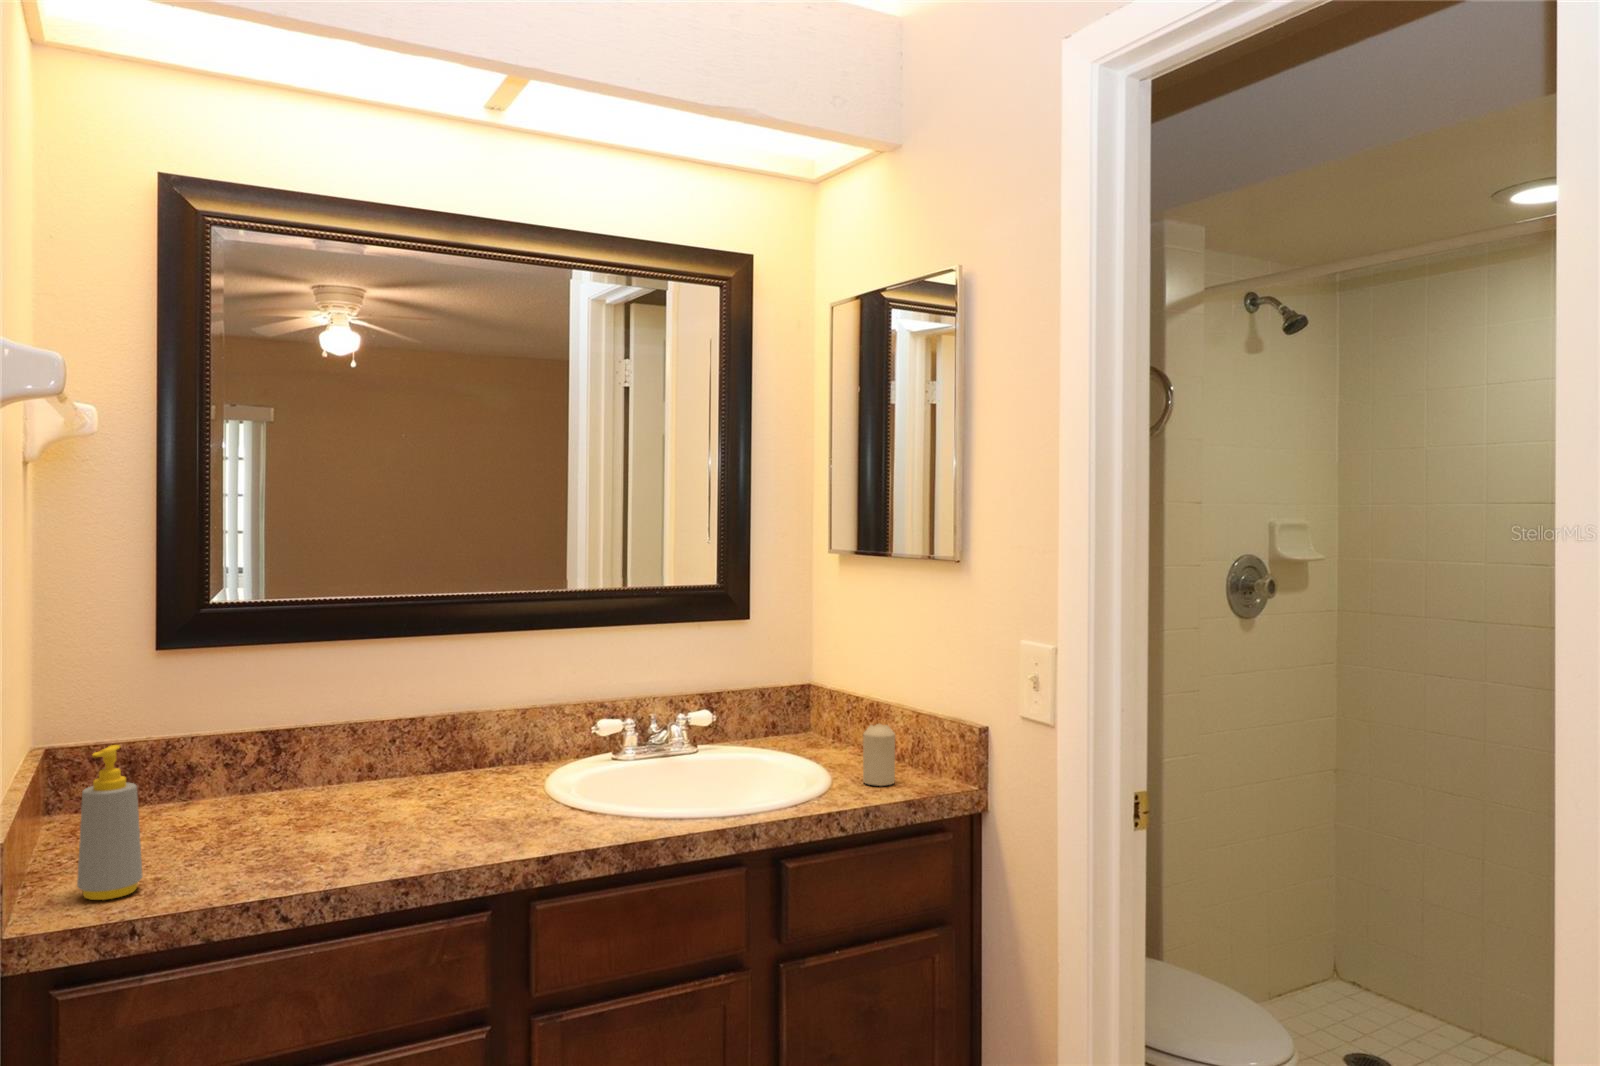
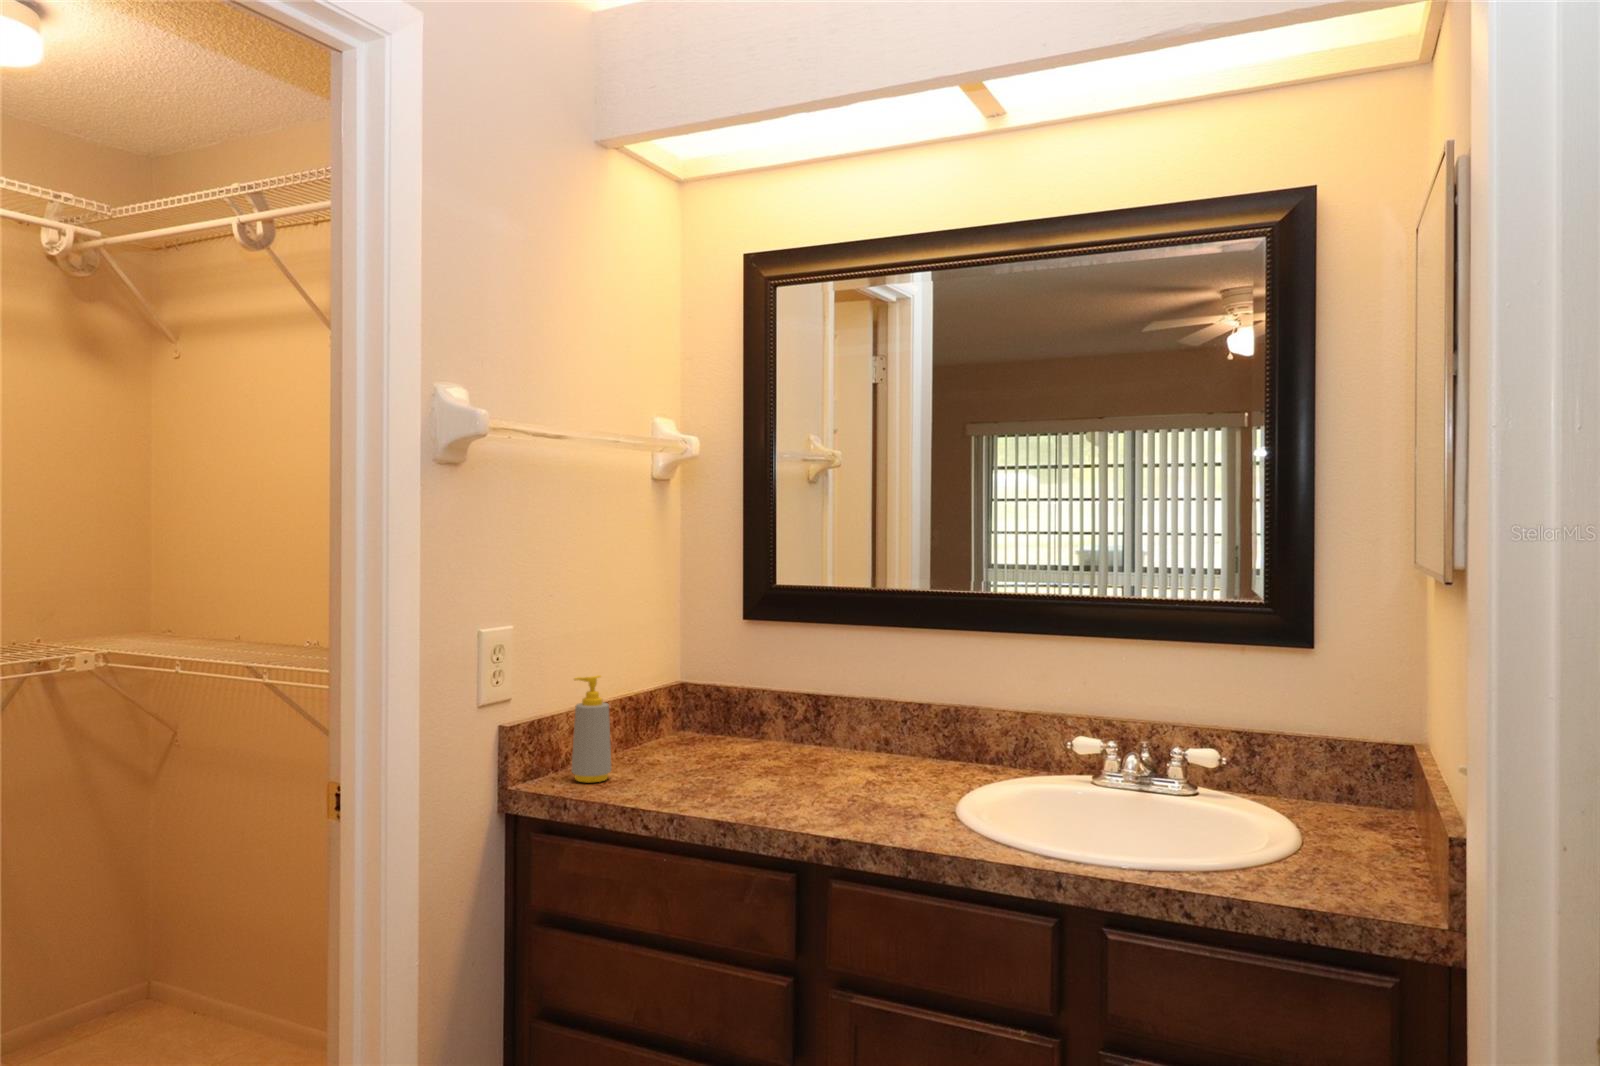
candle: present [863,724,895,786] -> none [1299,797,1348,886]

